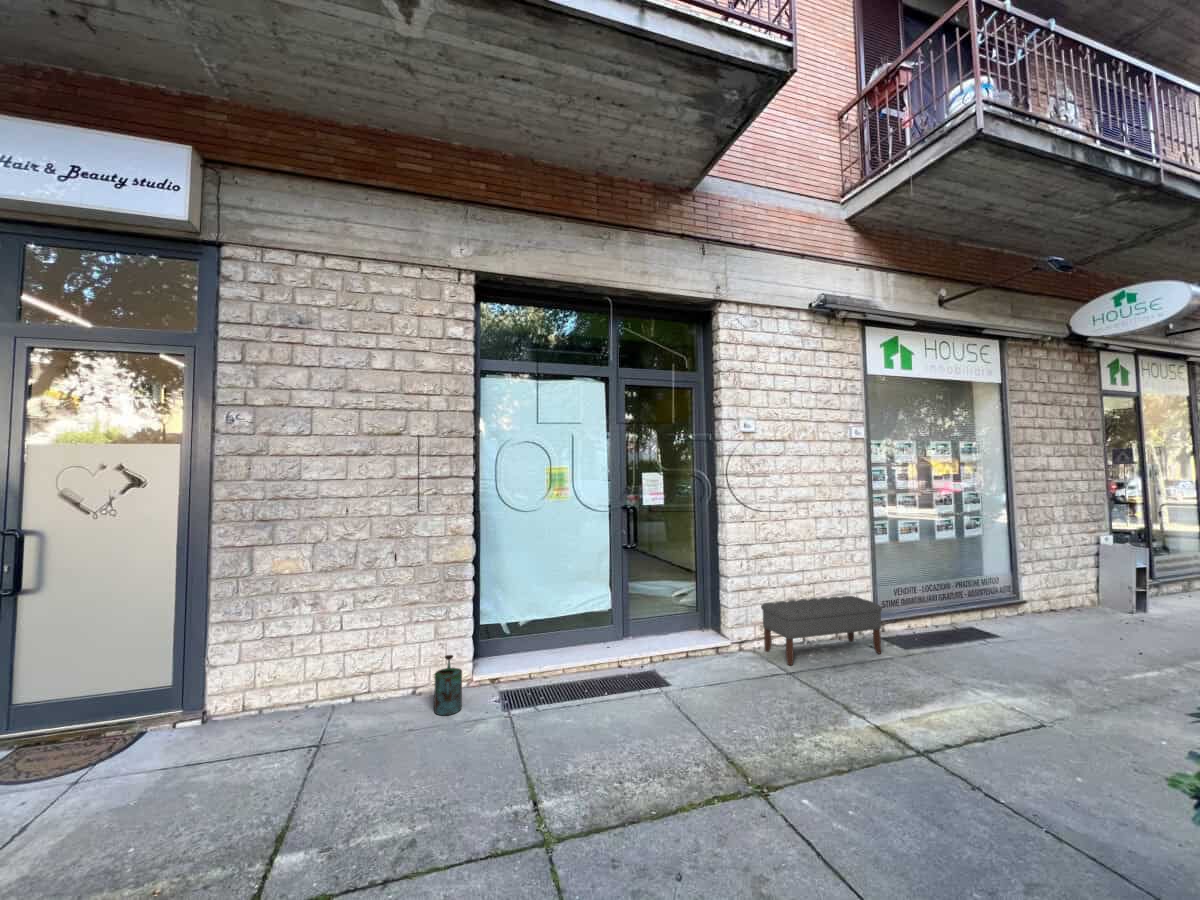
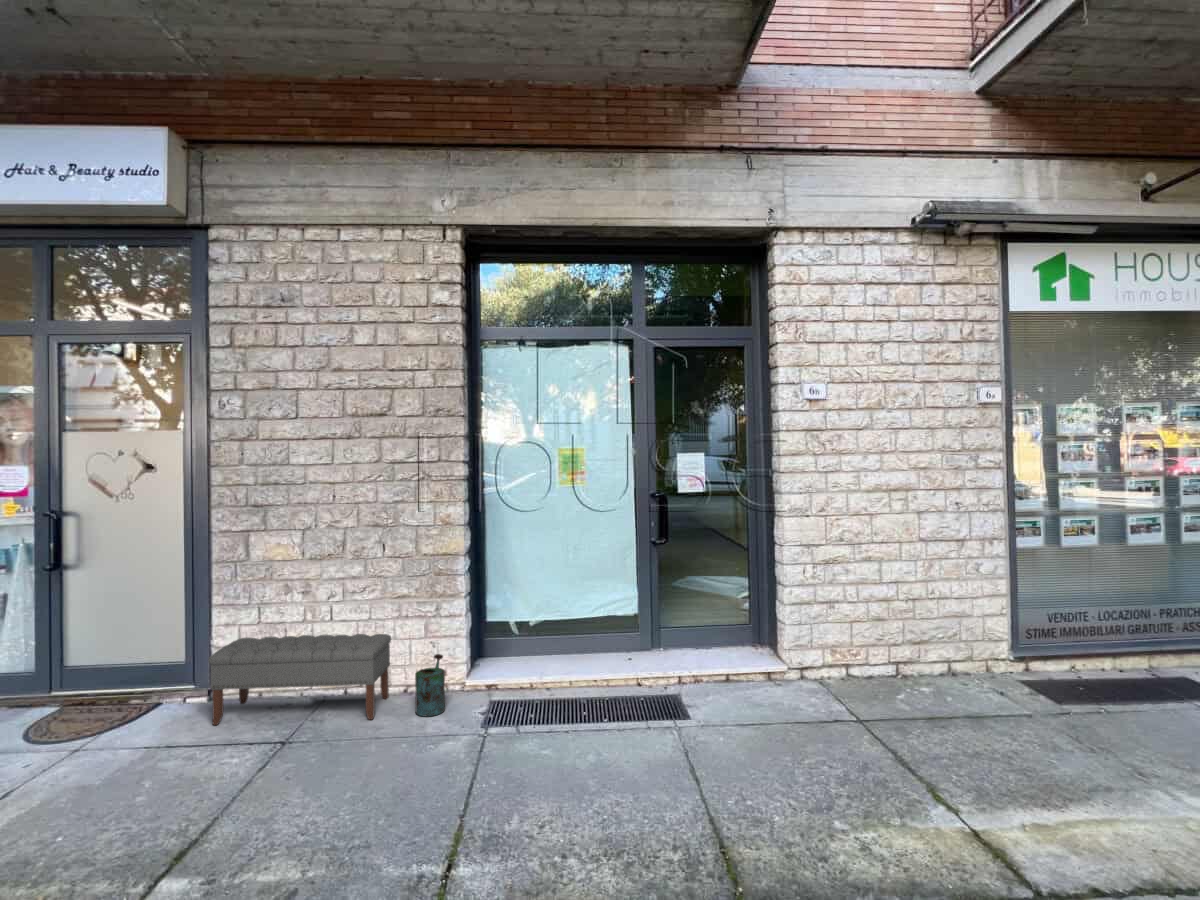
bench: present [761,596,882,665] -> present [209,634,391,725]

